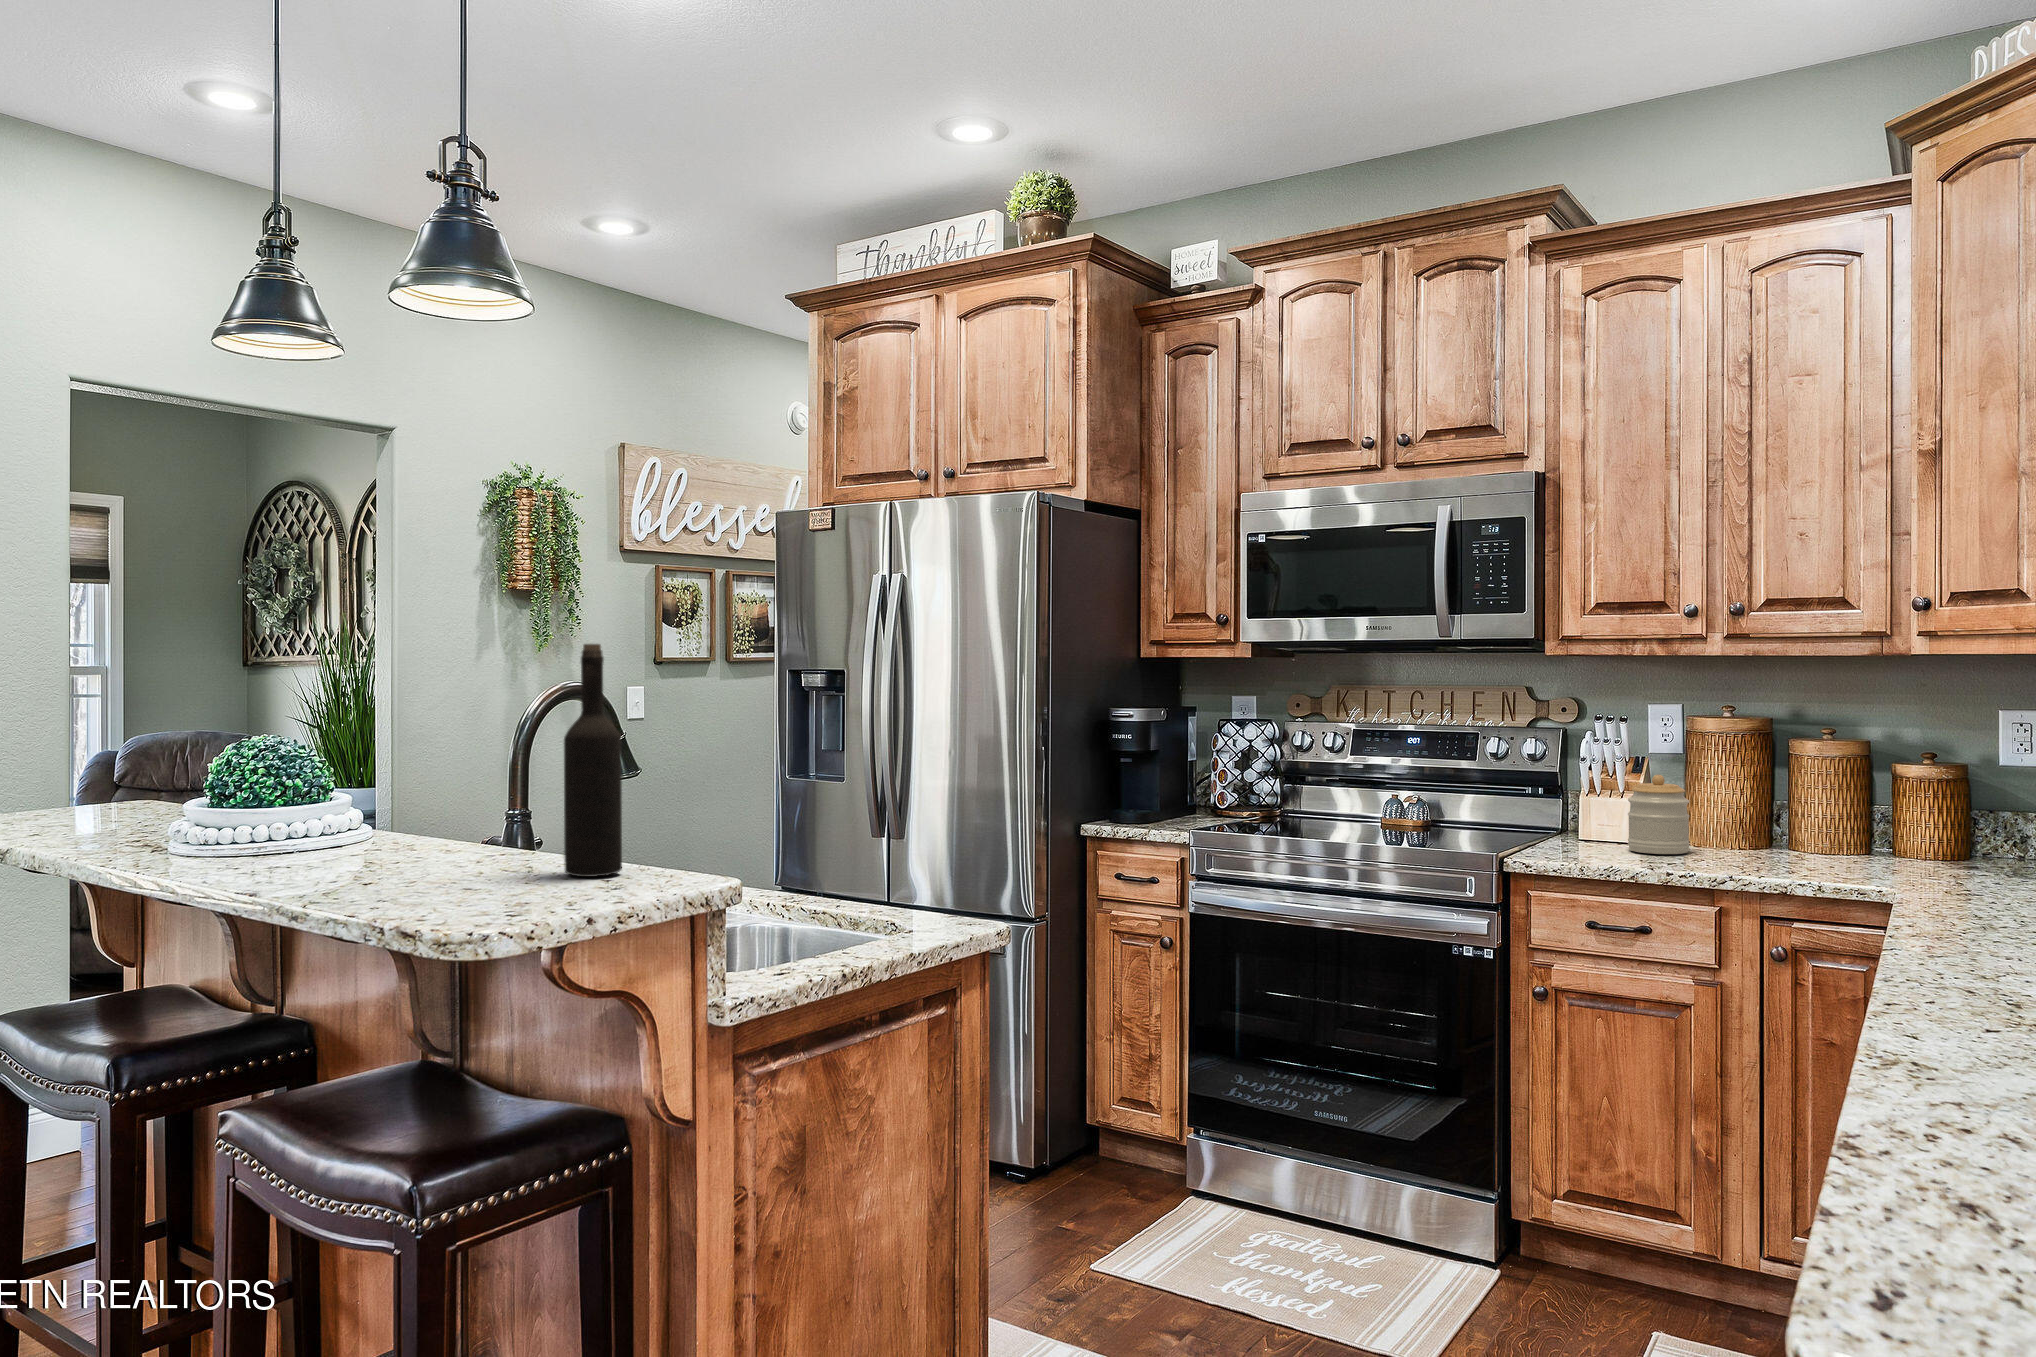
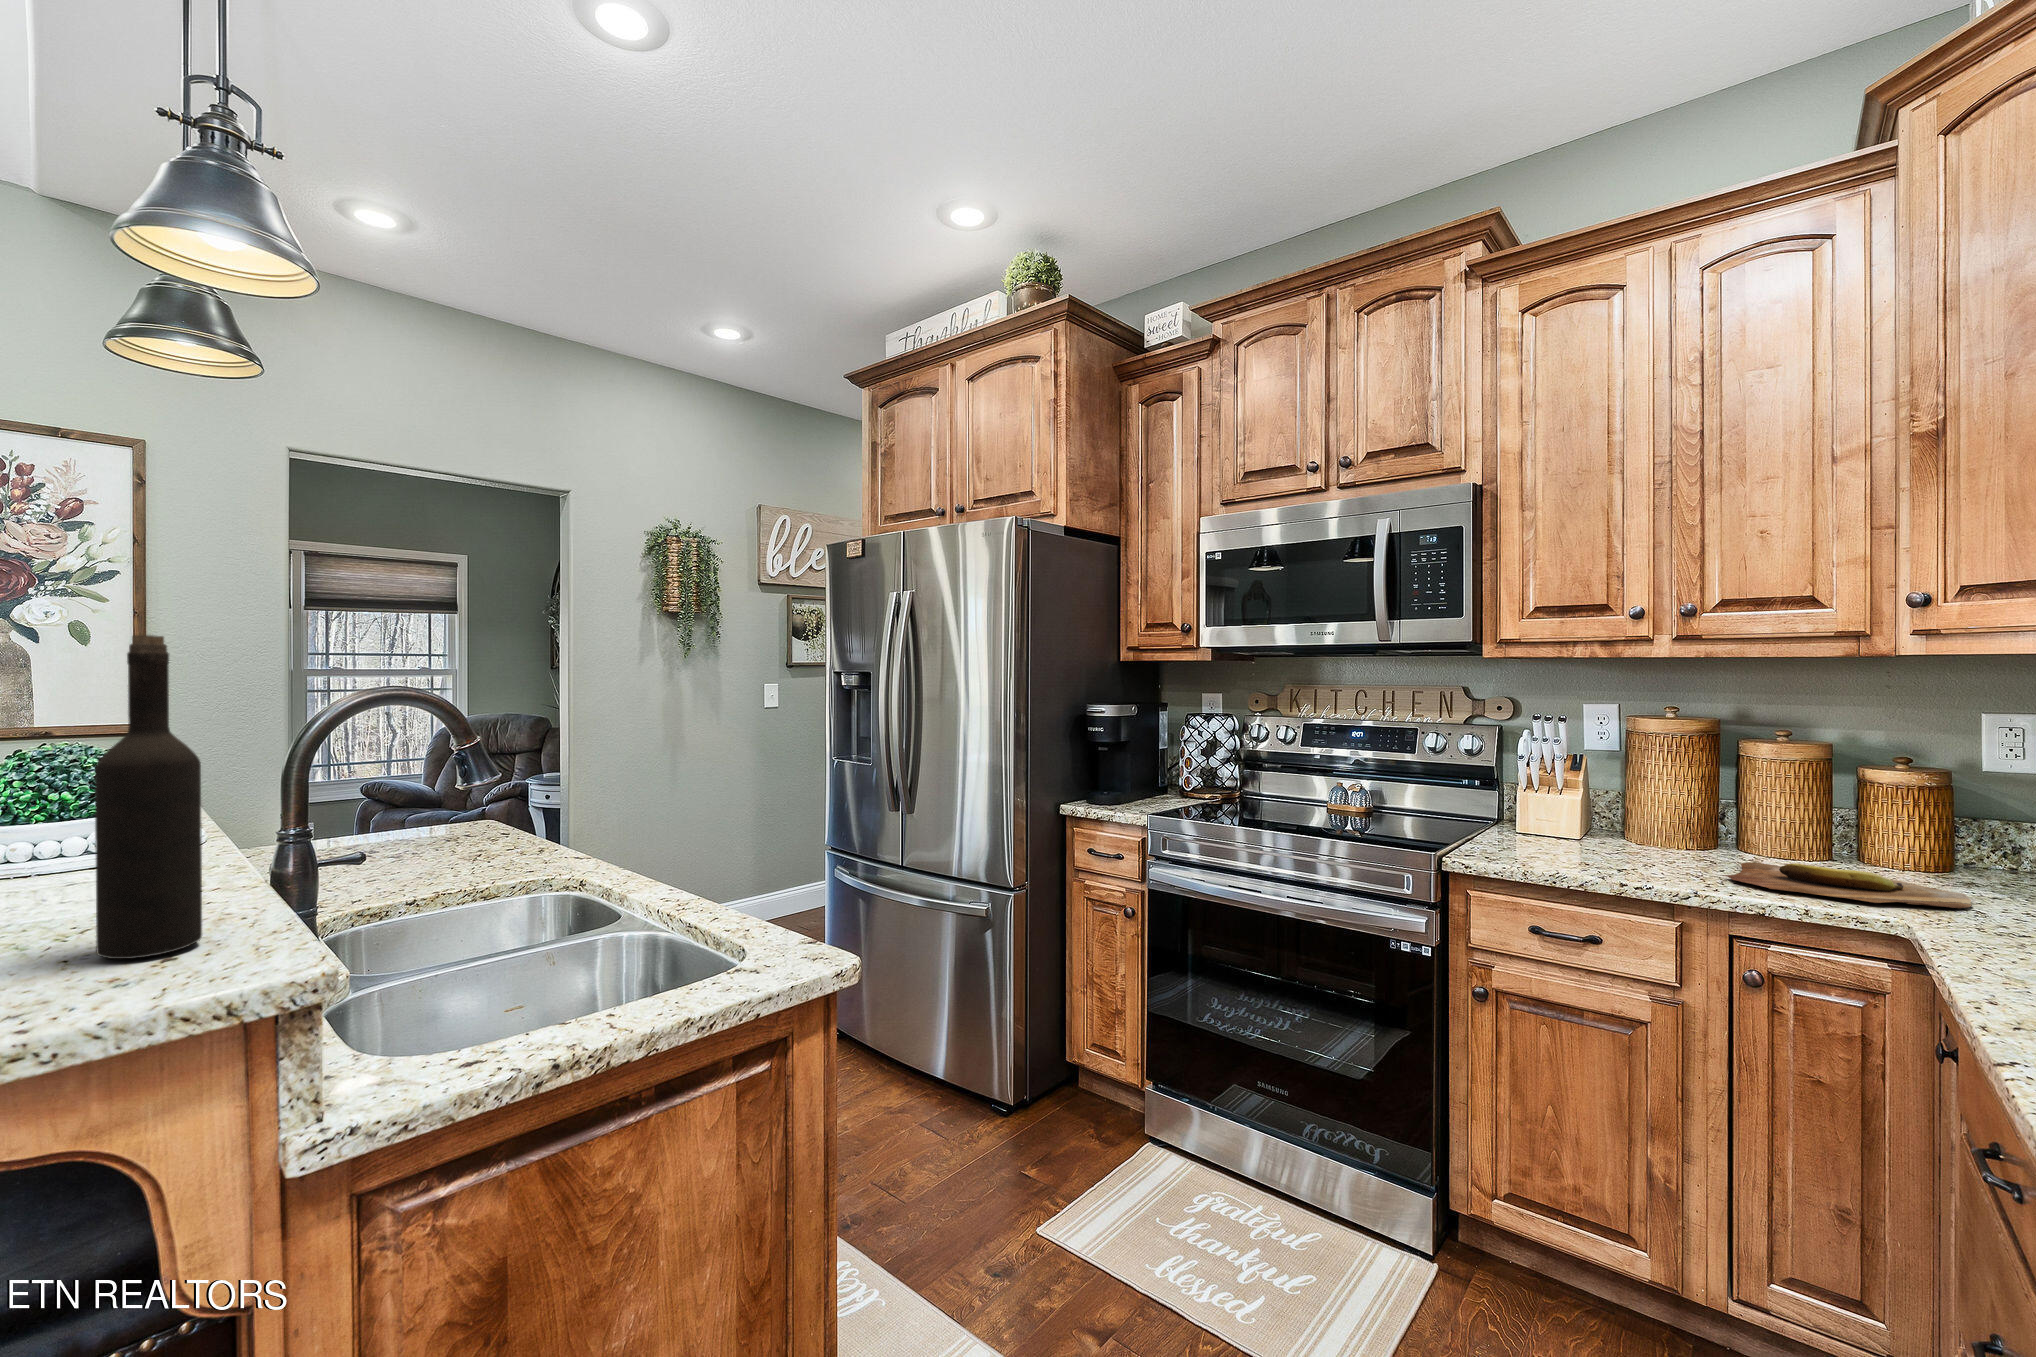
jar: present [1628,775,1690,854] -> none [1568,775,1635,856]
cutting board: none [1760,851,1960,881] -> present [1724,862,1972,908]

